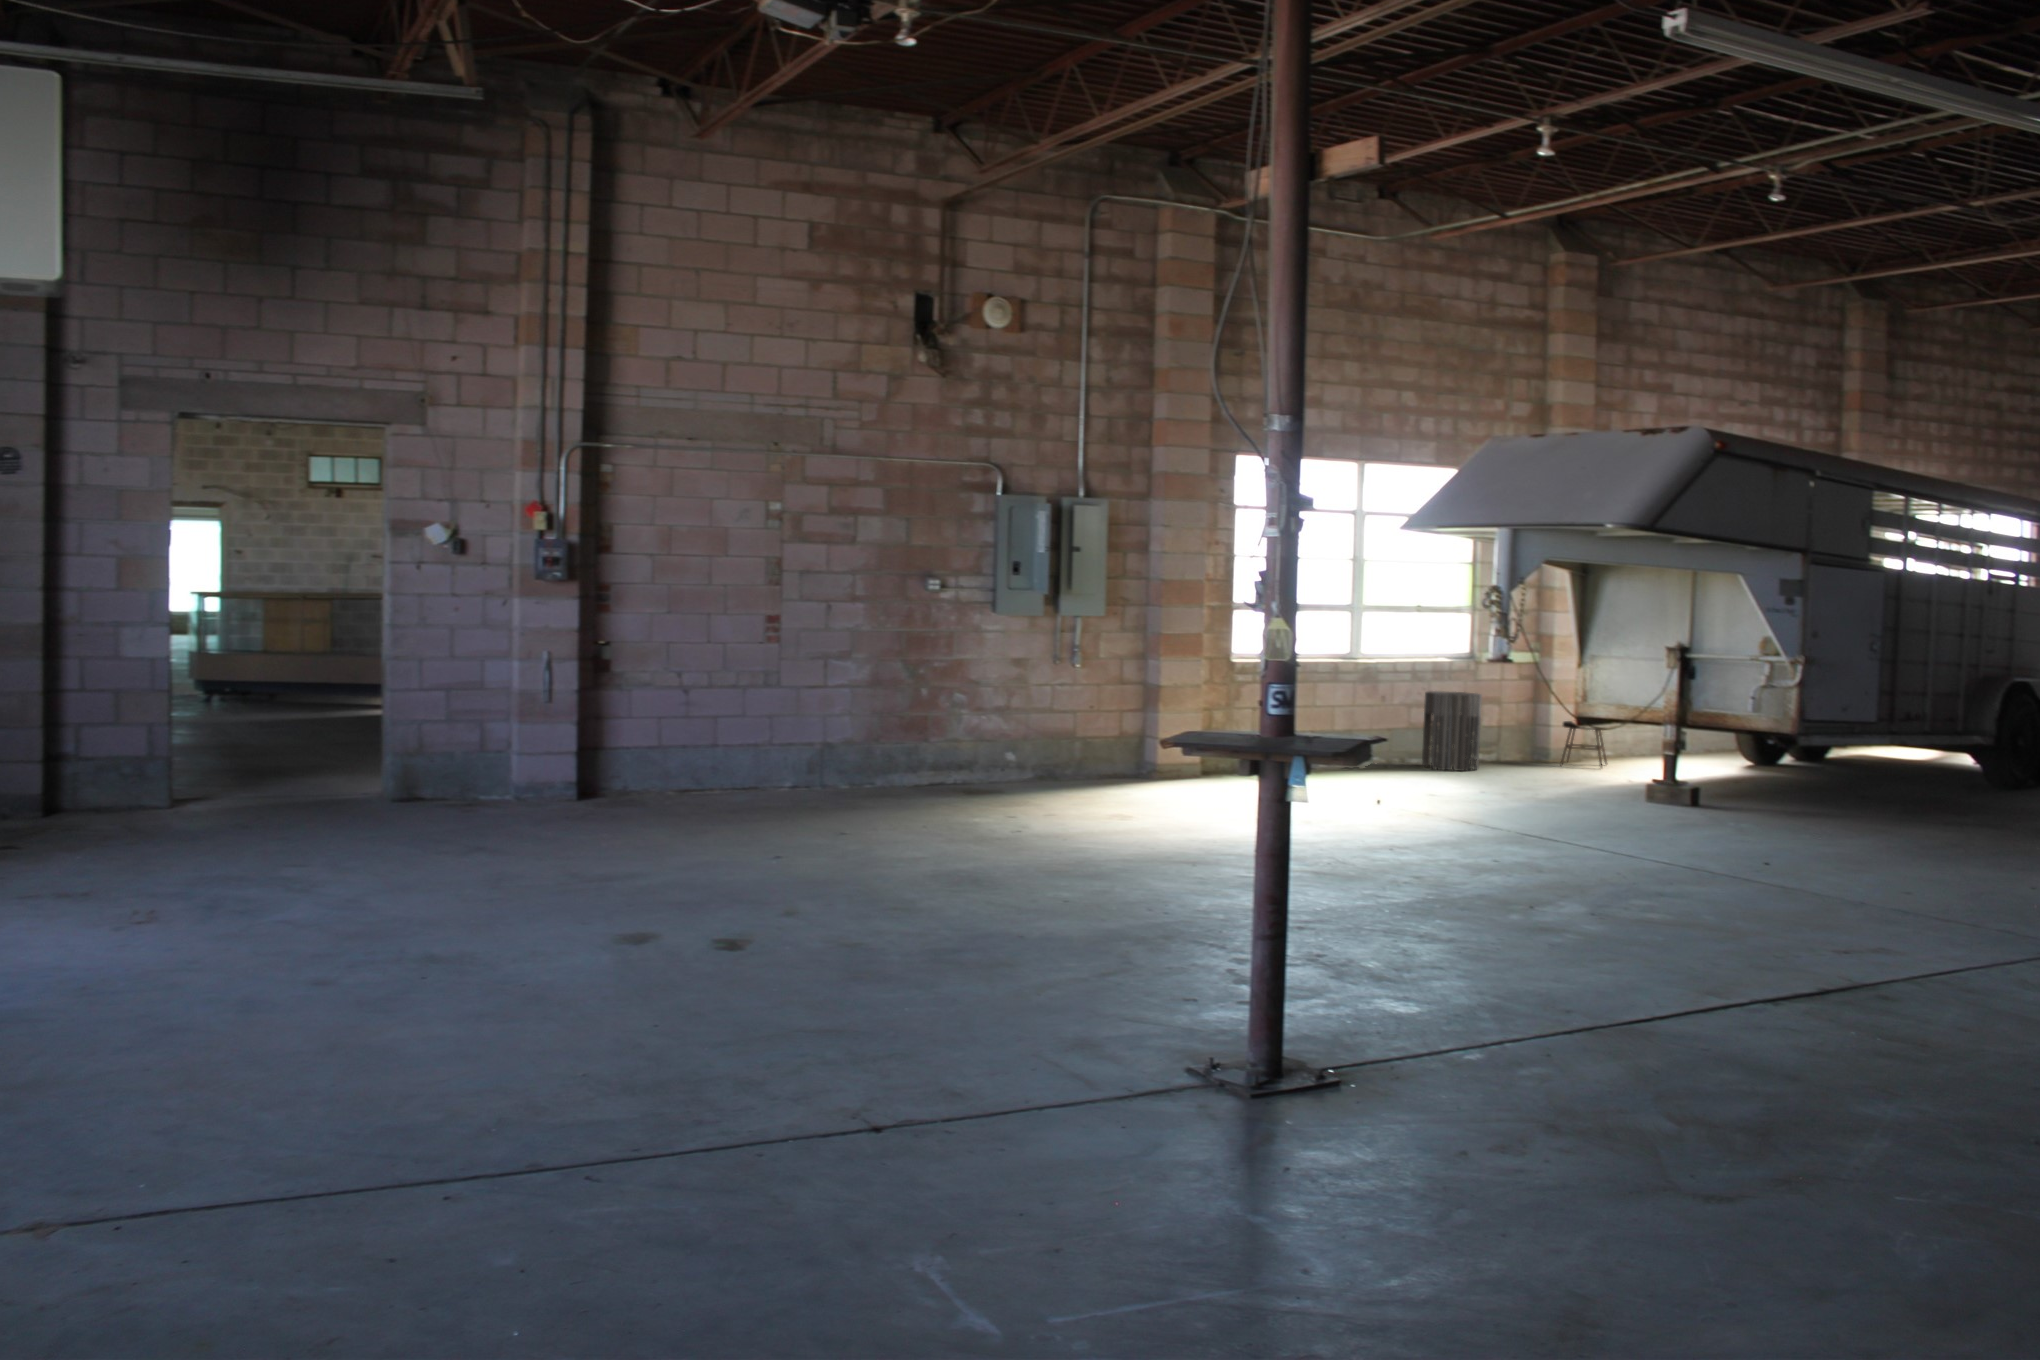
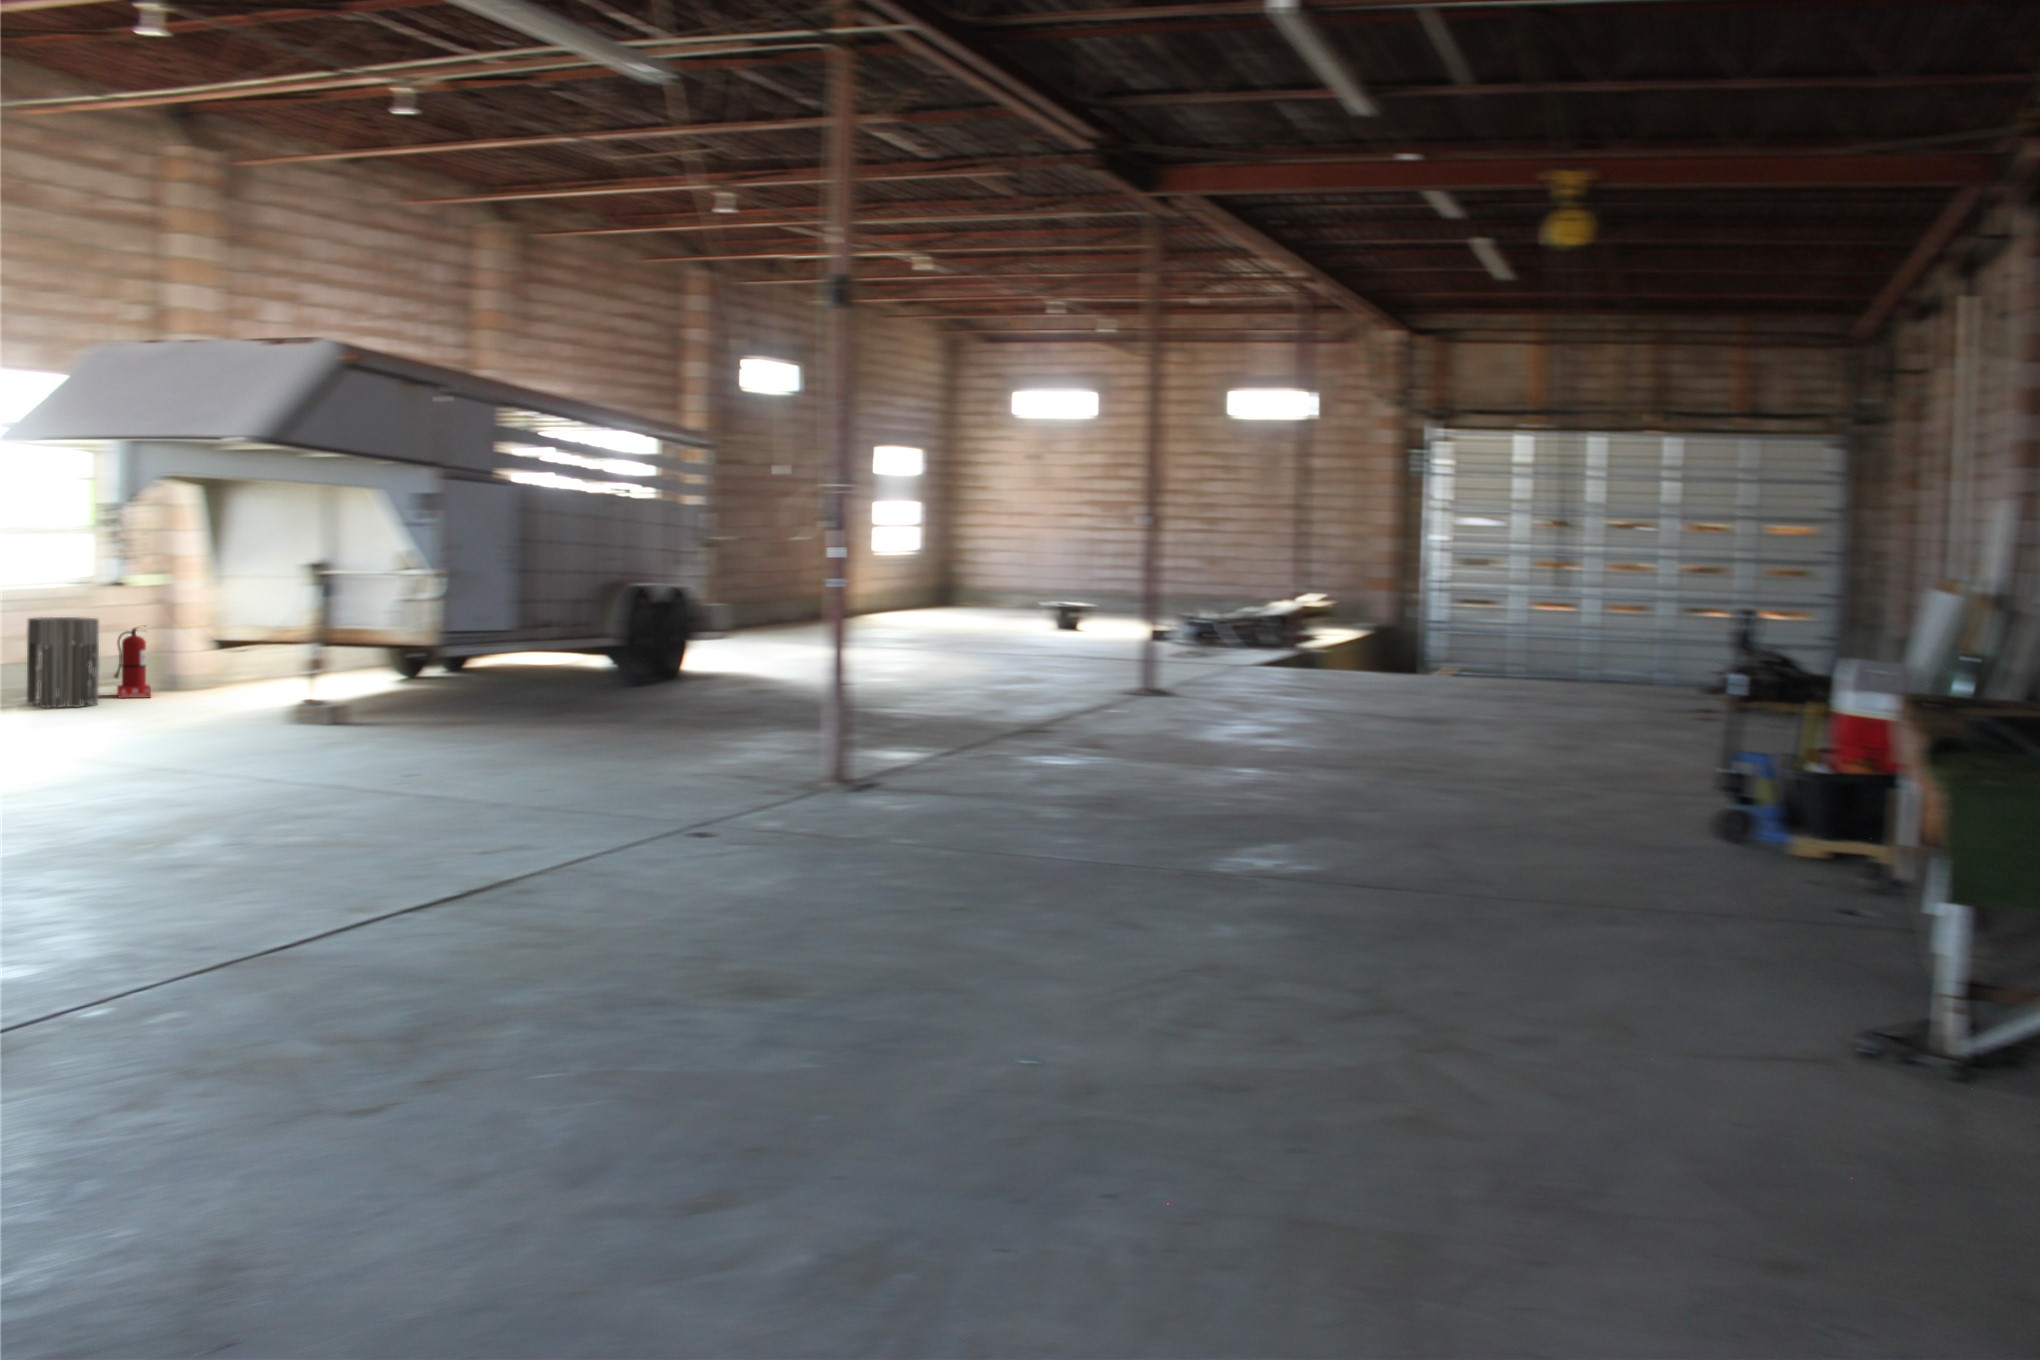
fire extinguisher: none [1491,702,1522,767] -> present [114,625,151,698]
stool: present [1561,721,1607,768] -> none [195,644,250,695]

